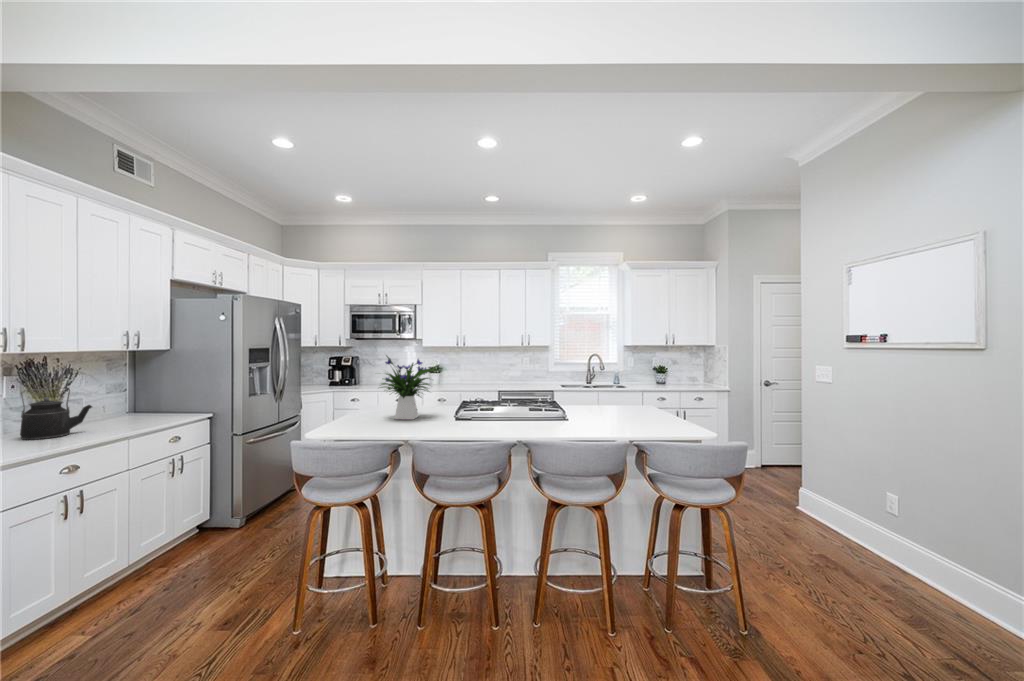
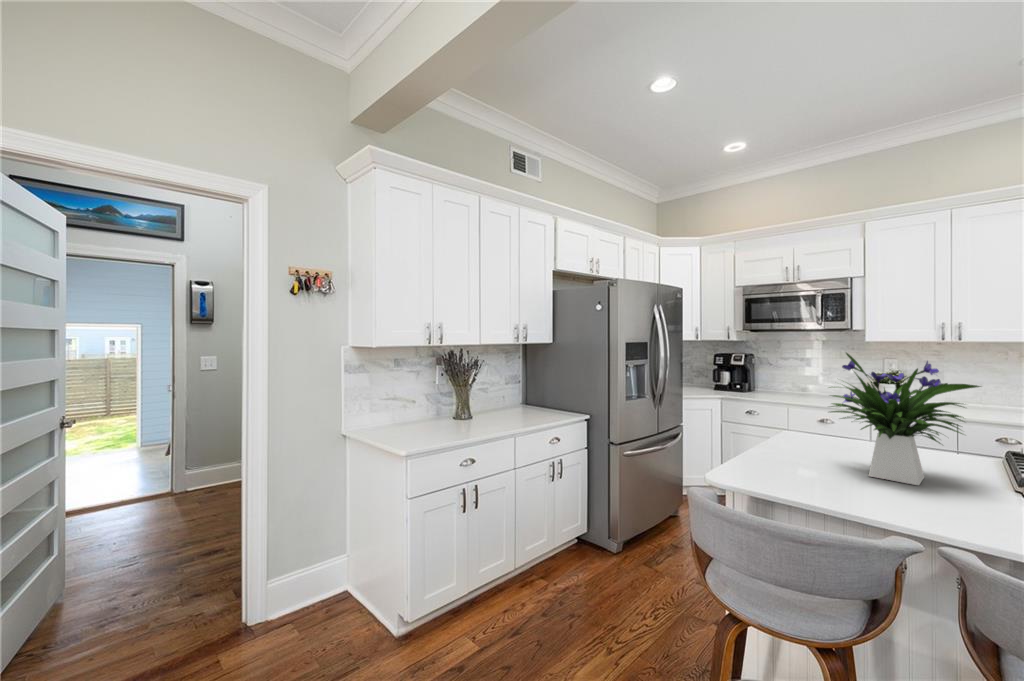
kettle: present [20,388,92,440] -> none [443,378,490,426]

